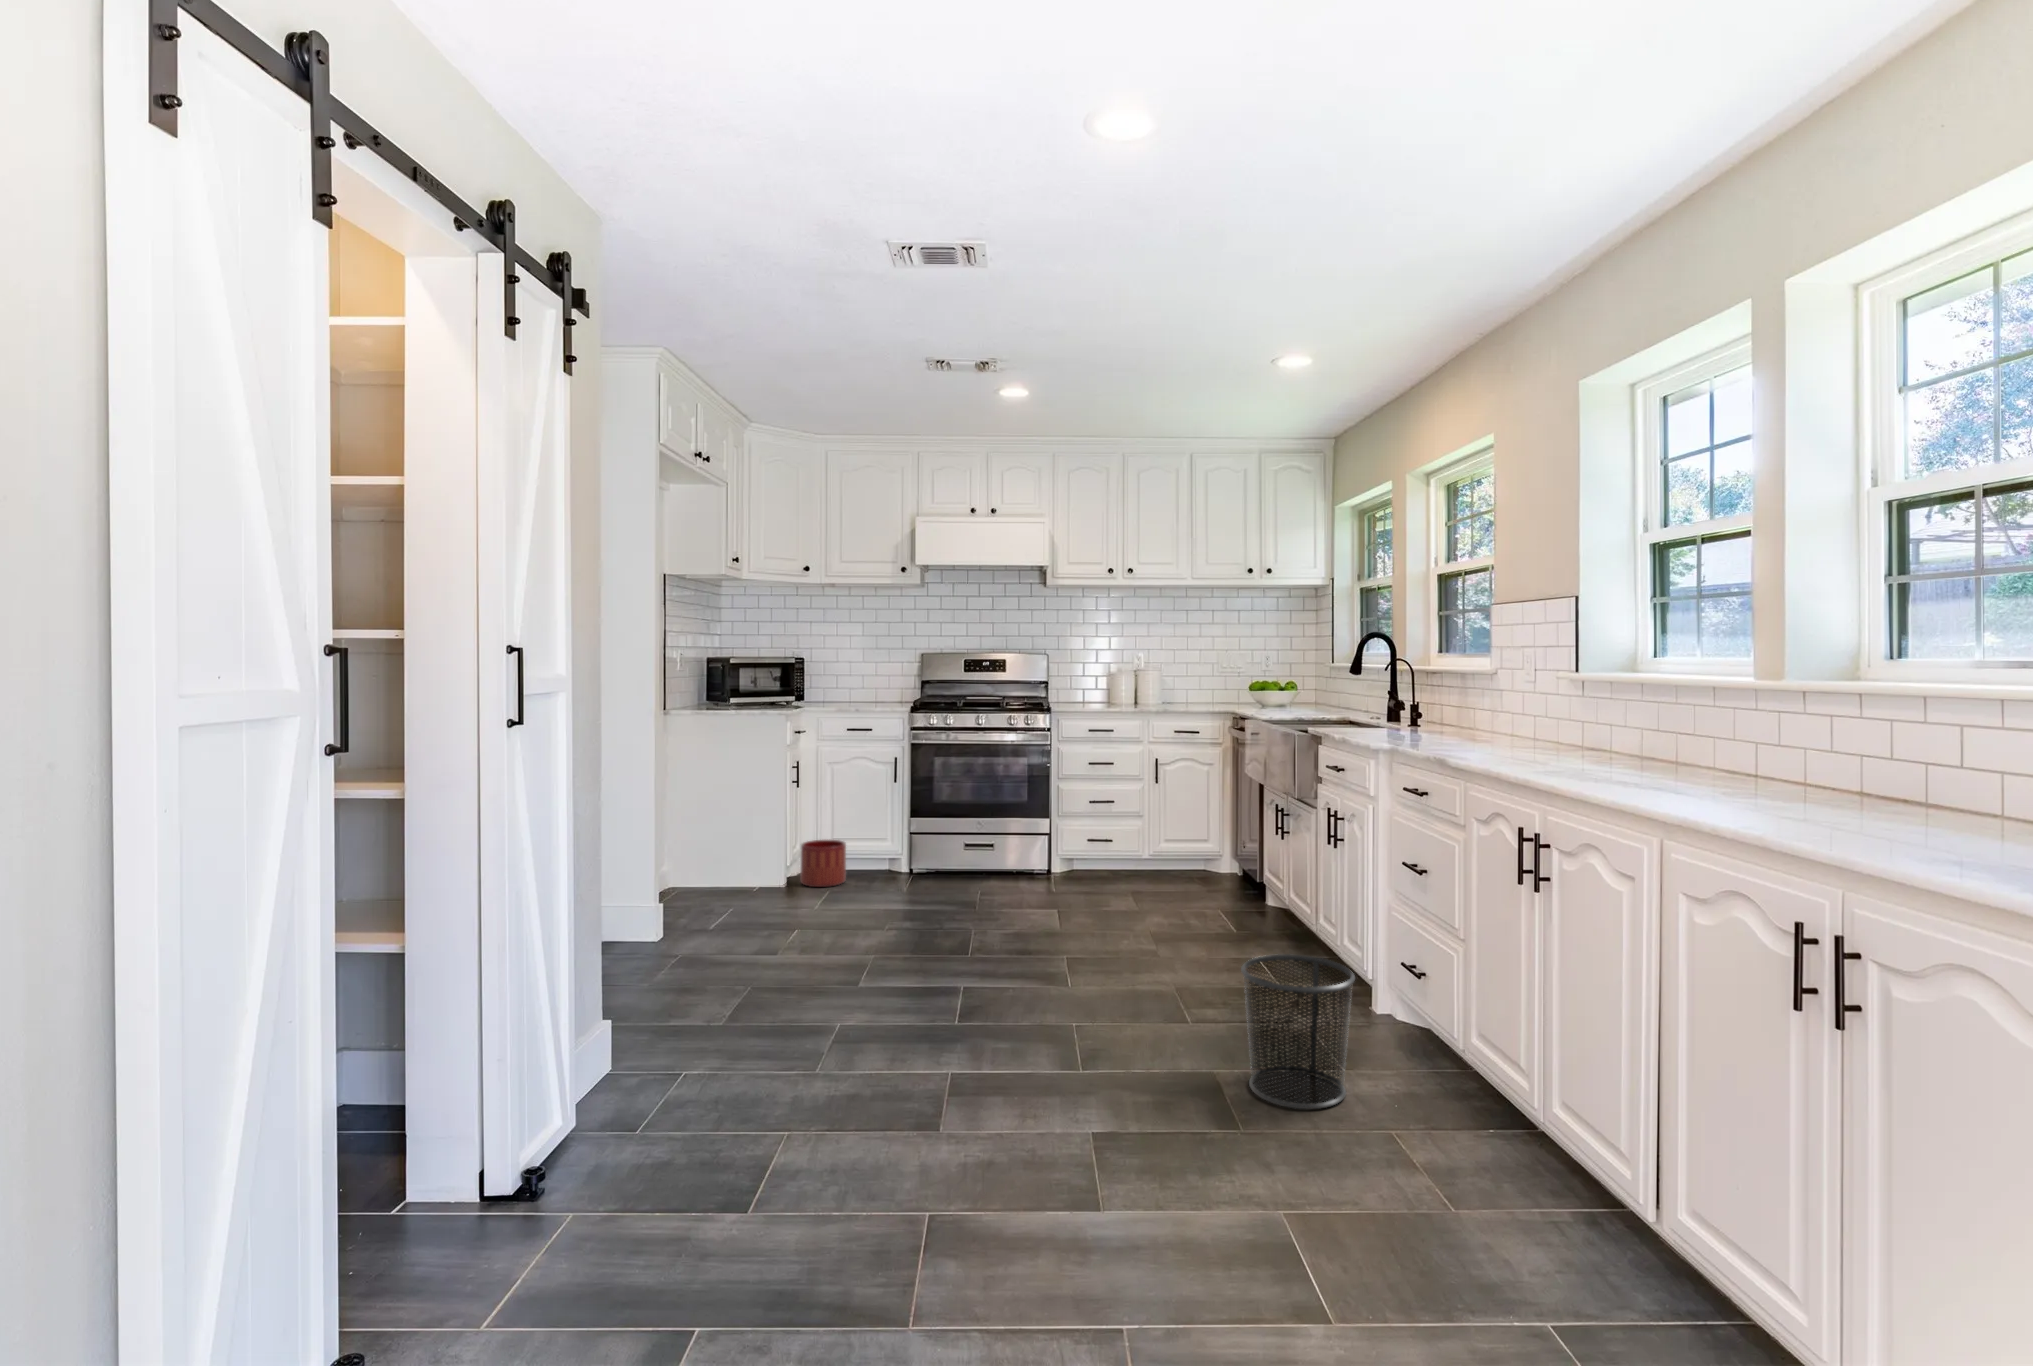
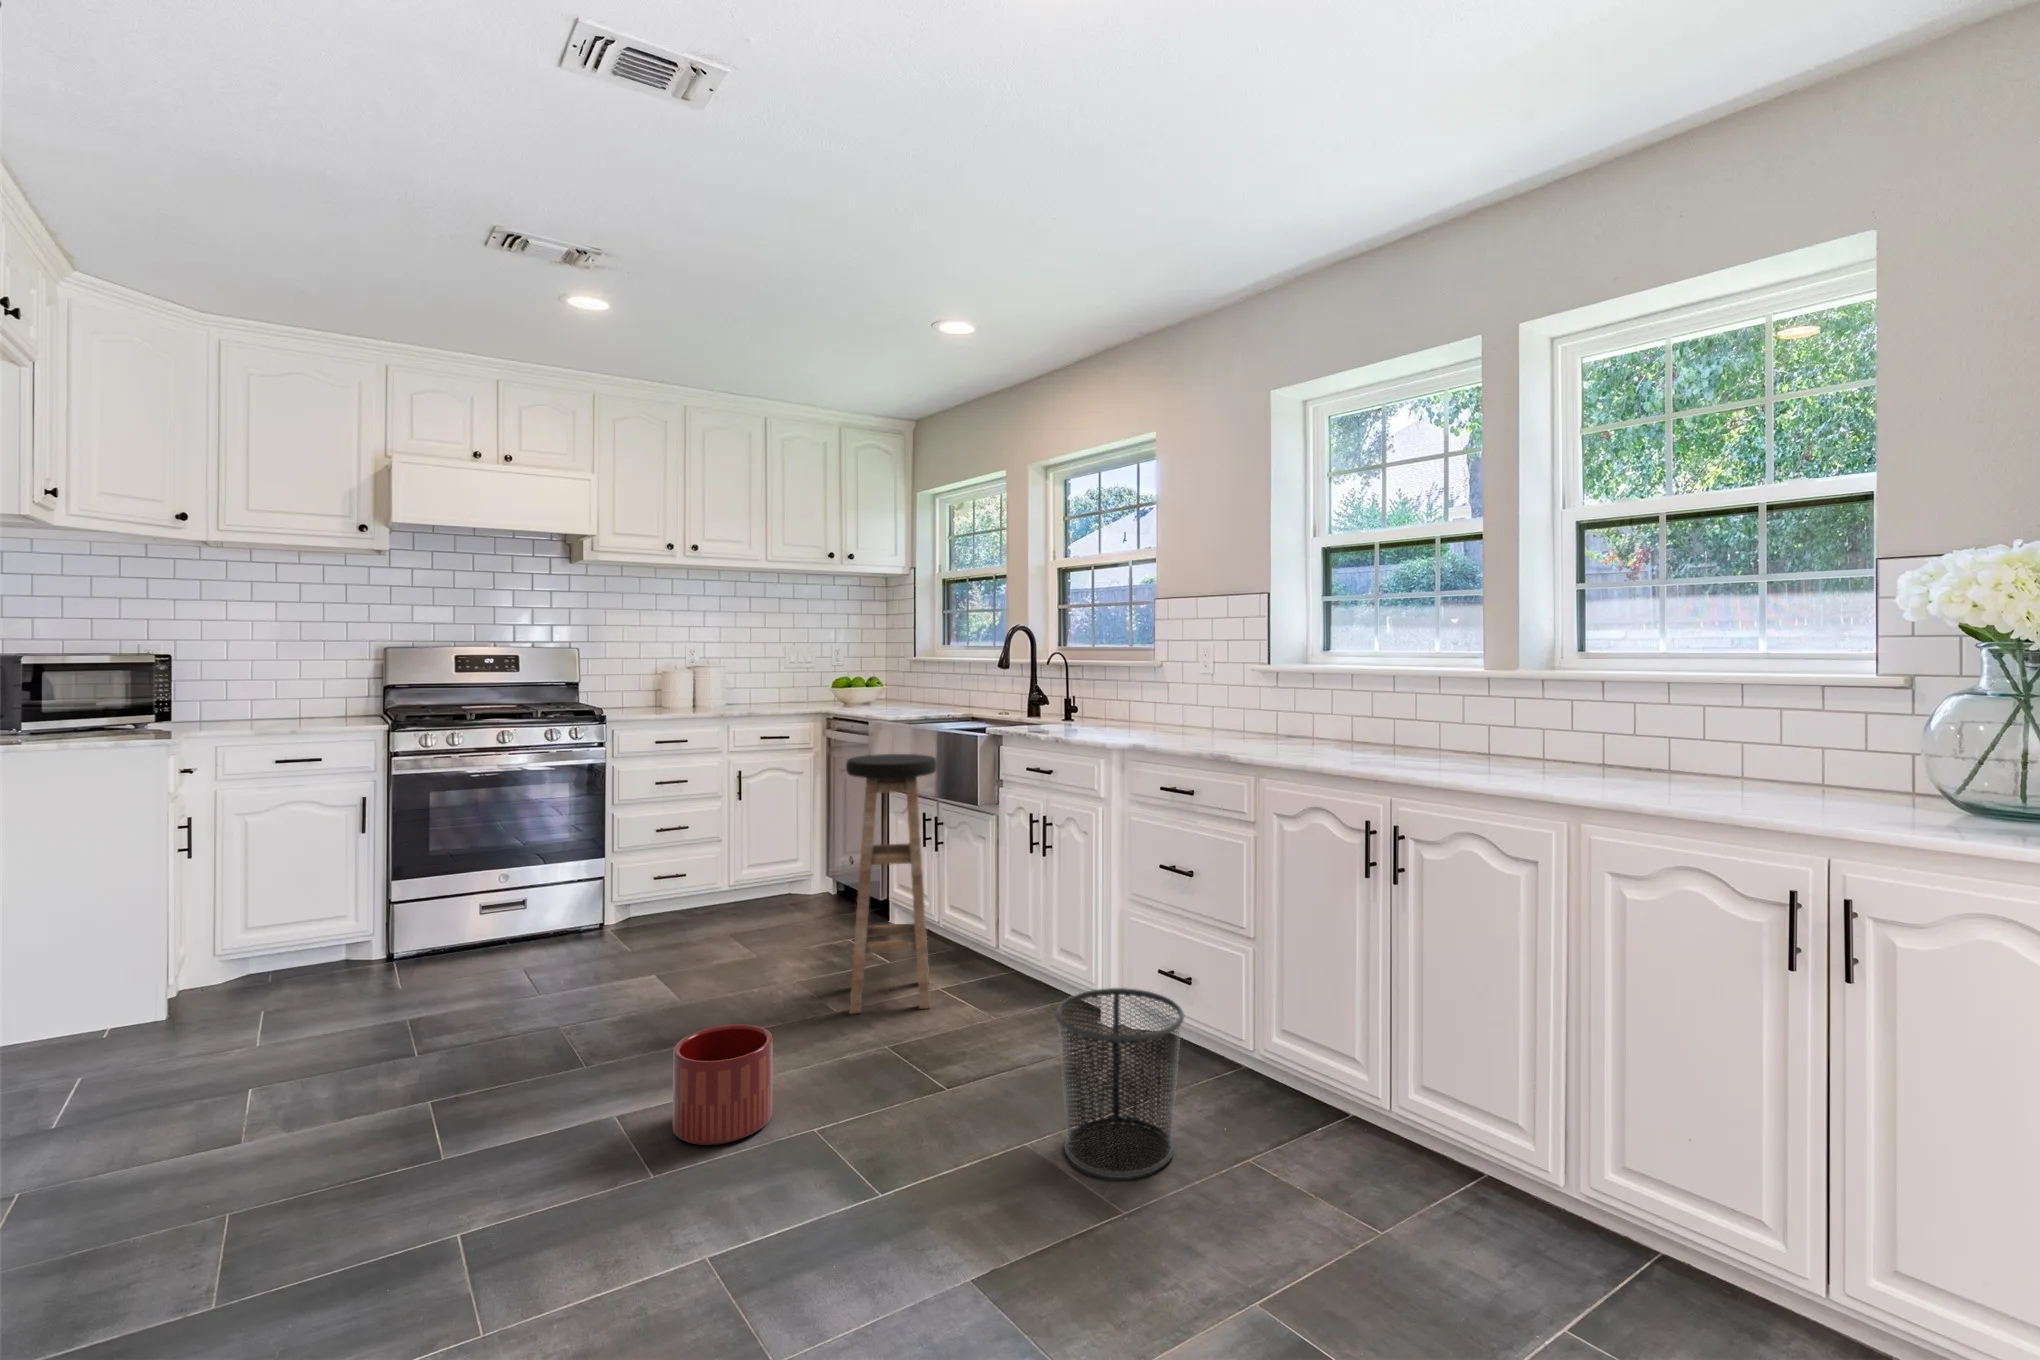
bar stool: none [1173,749,1255,971] -> present [846,754,937,1014]
planter: present [800,840,846,887] -> present [673,1024,773,1145]

